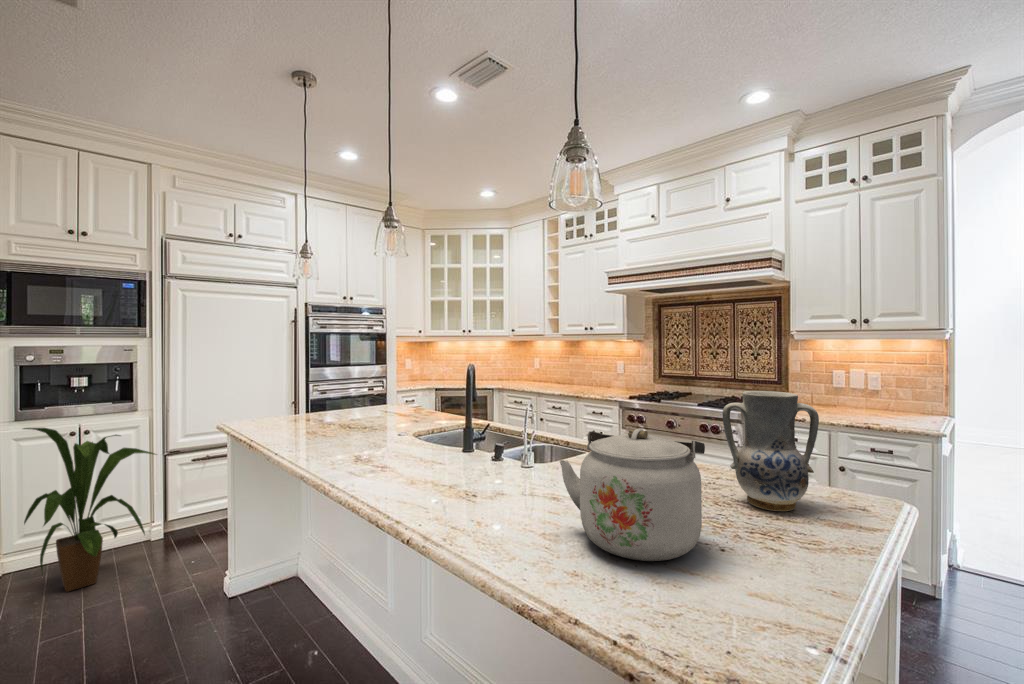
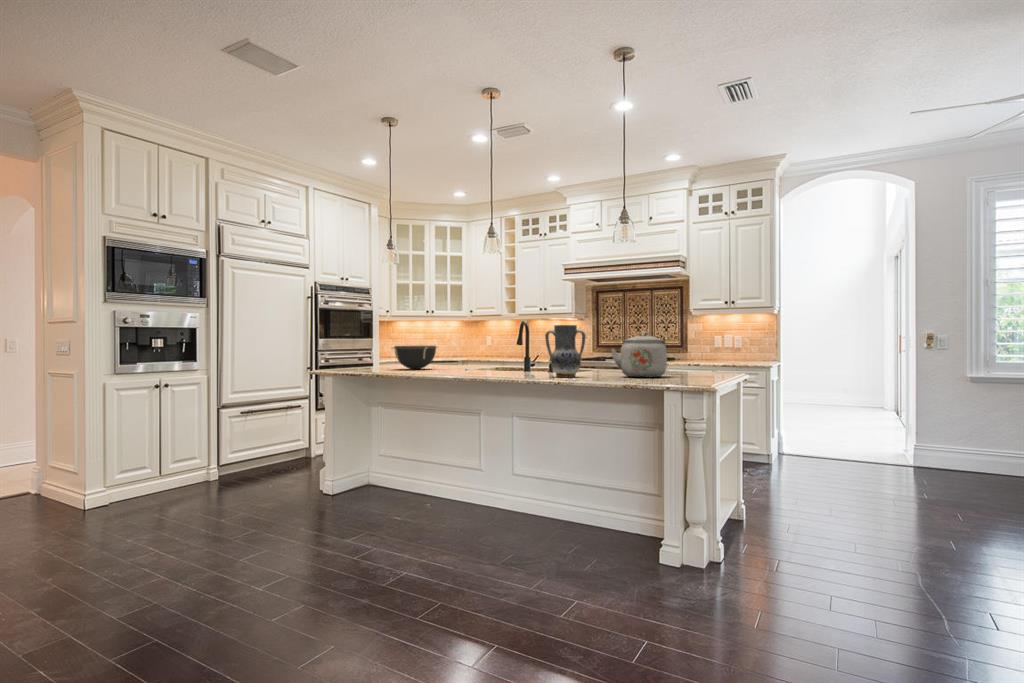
bowl: none [317,389,394,425] -> present [391,346,438,369]
vase: present [722,391,819,511] -> present [545,325,586,377]
house plant: present [24,428,155,592] -> none [153,370,251,498]

